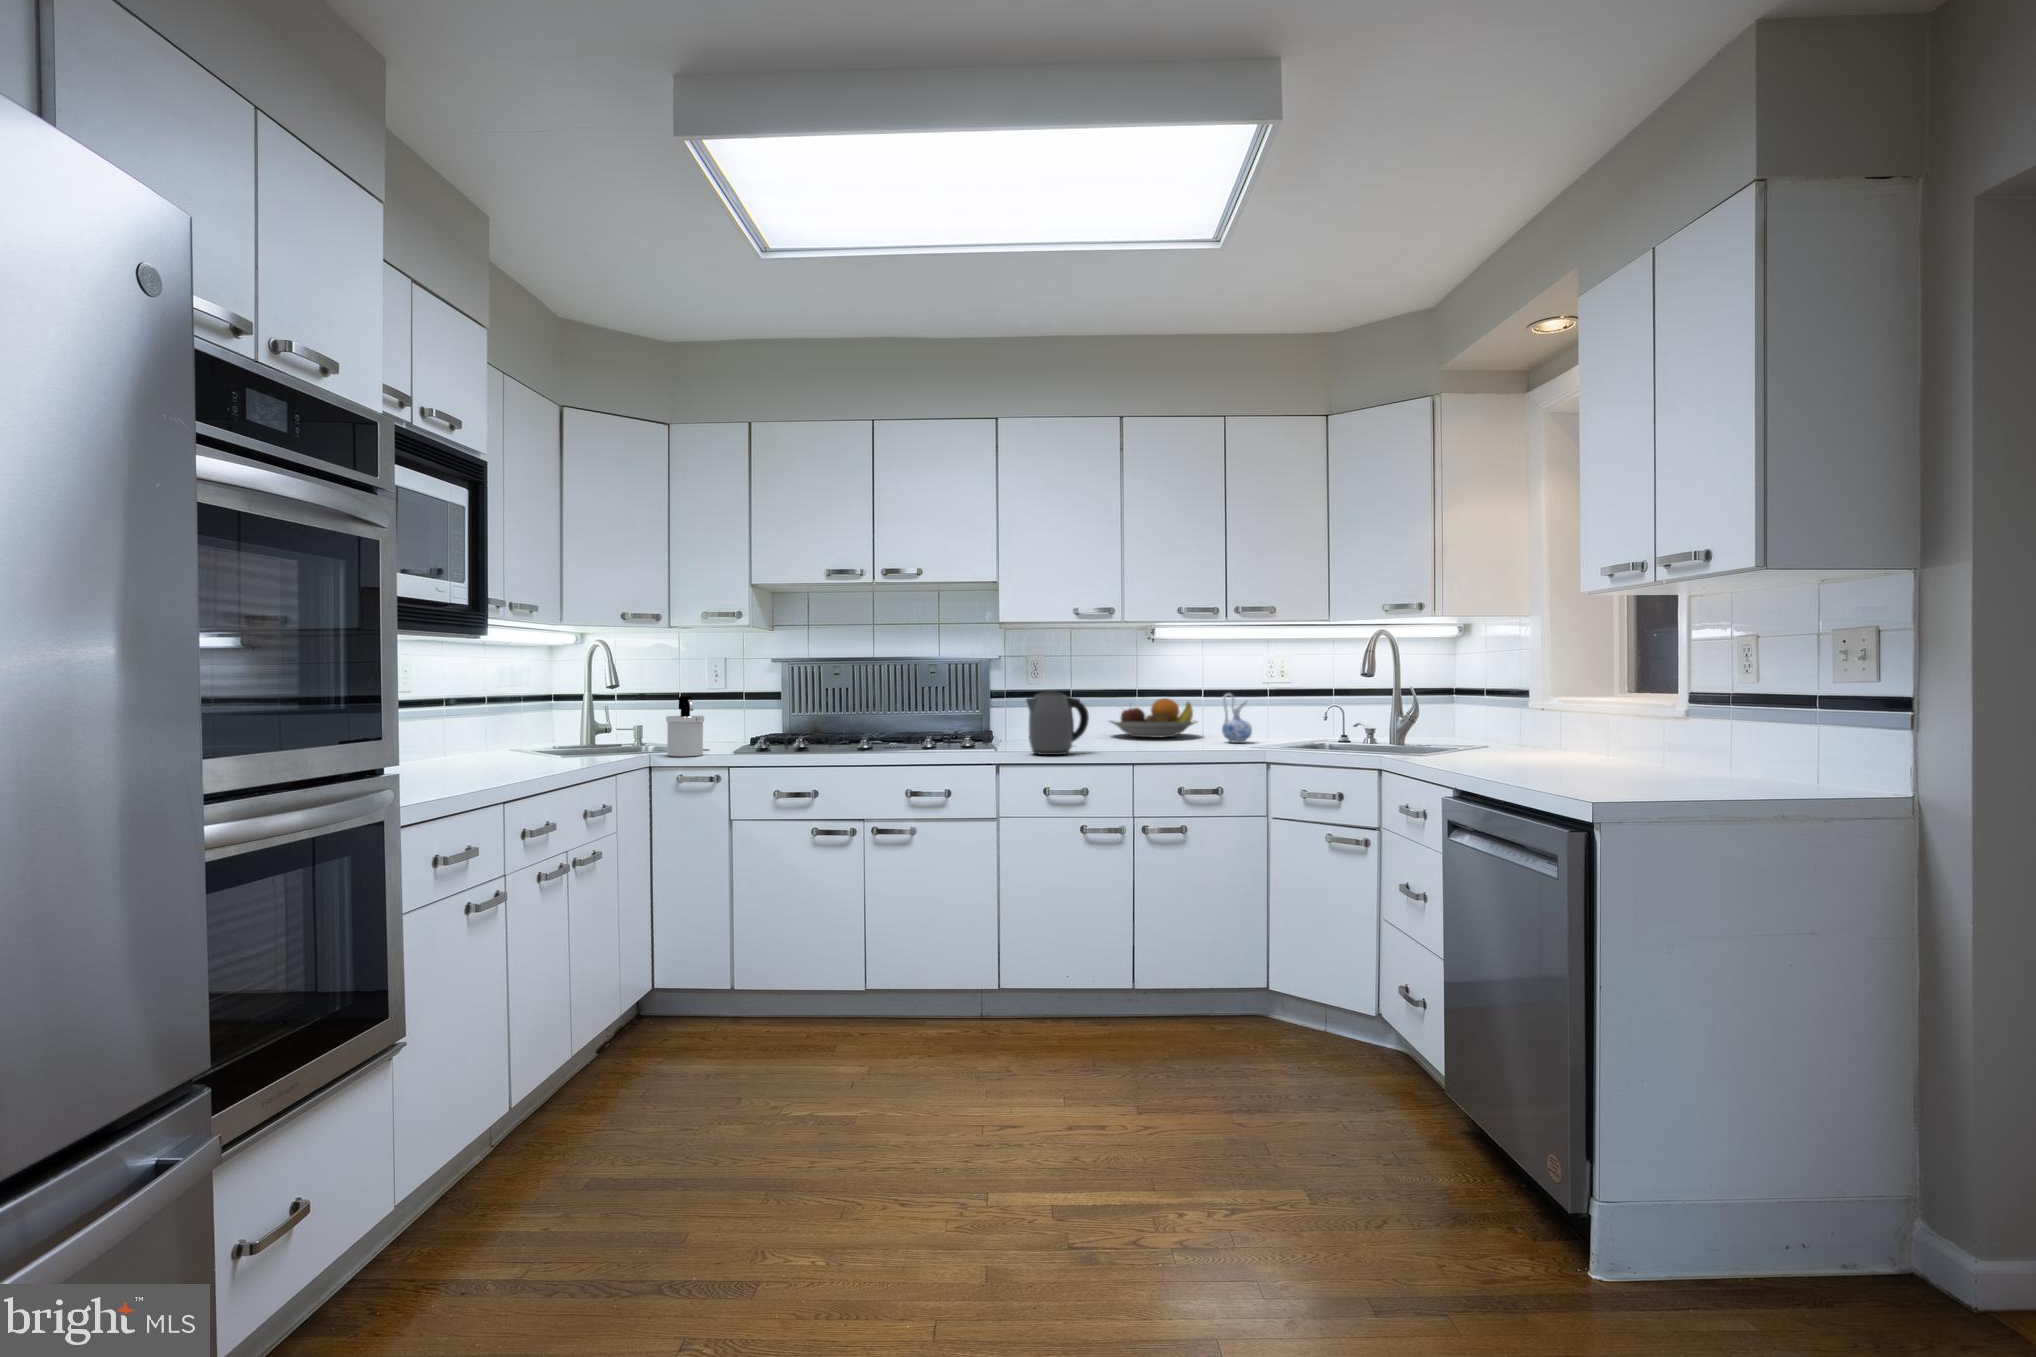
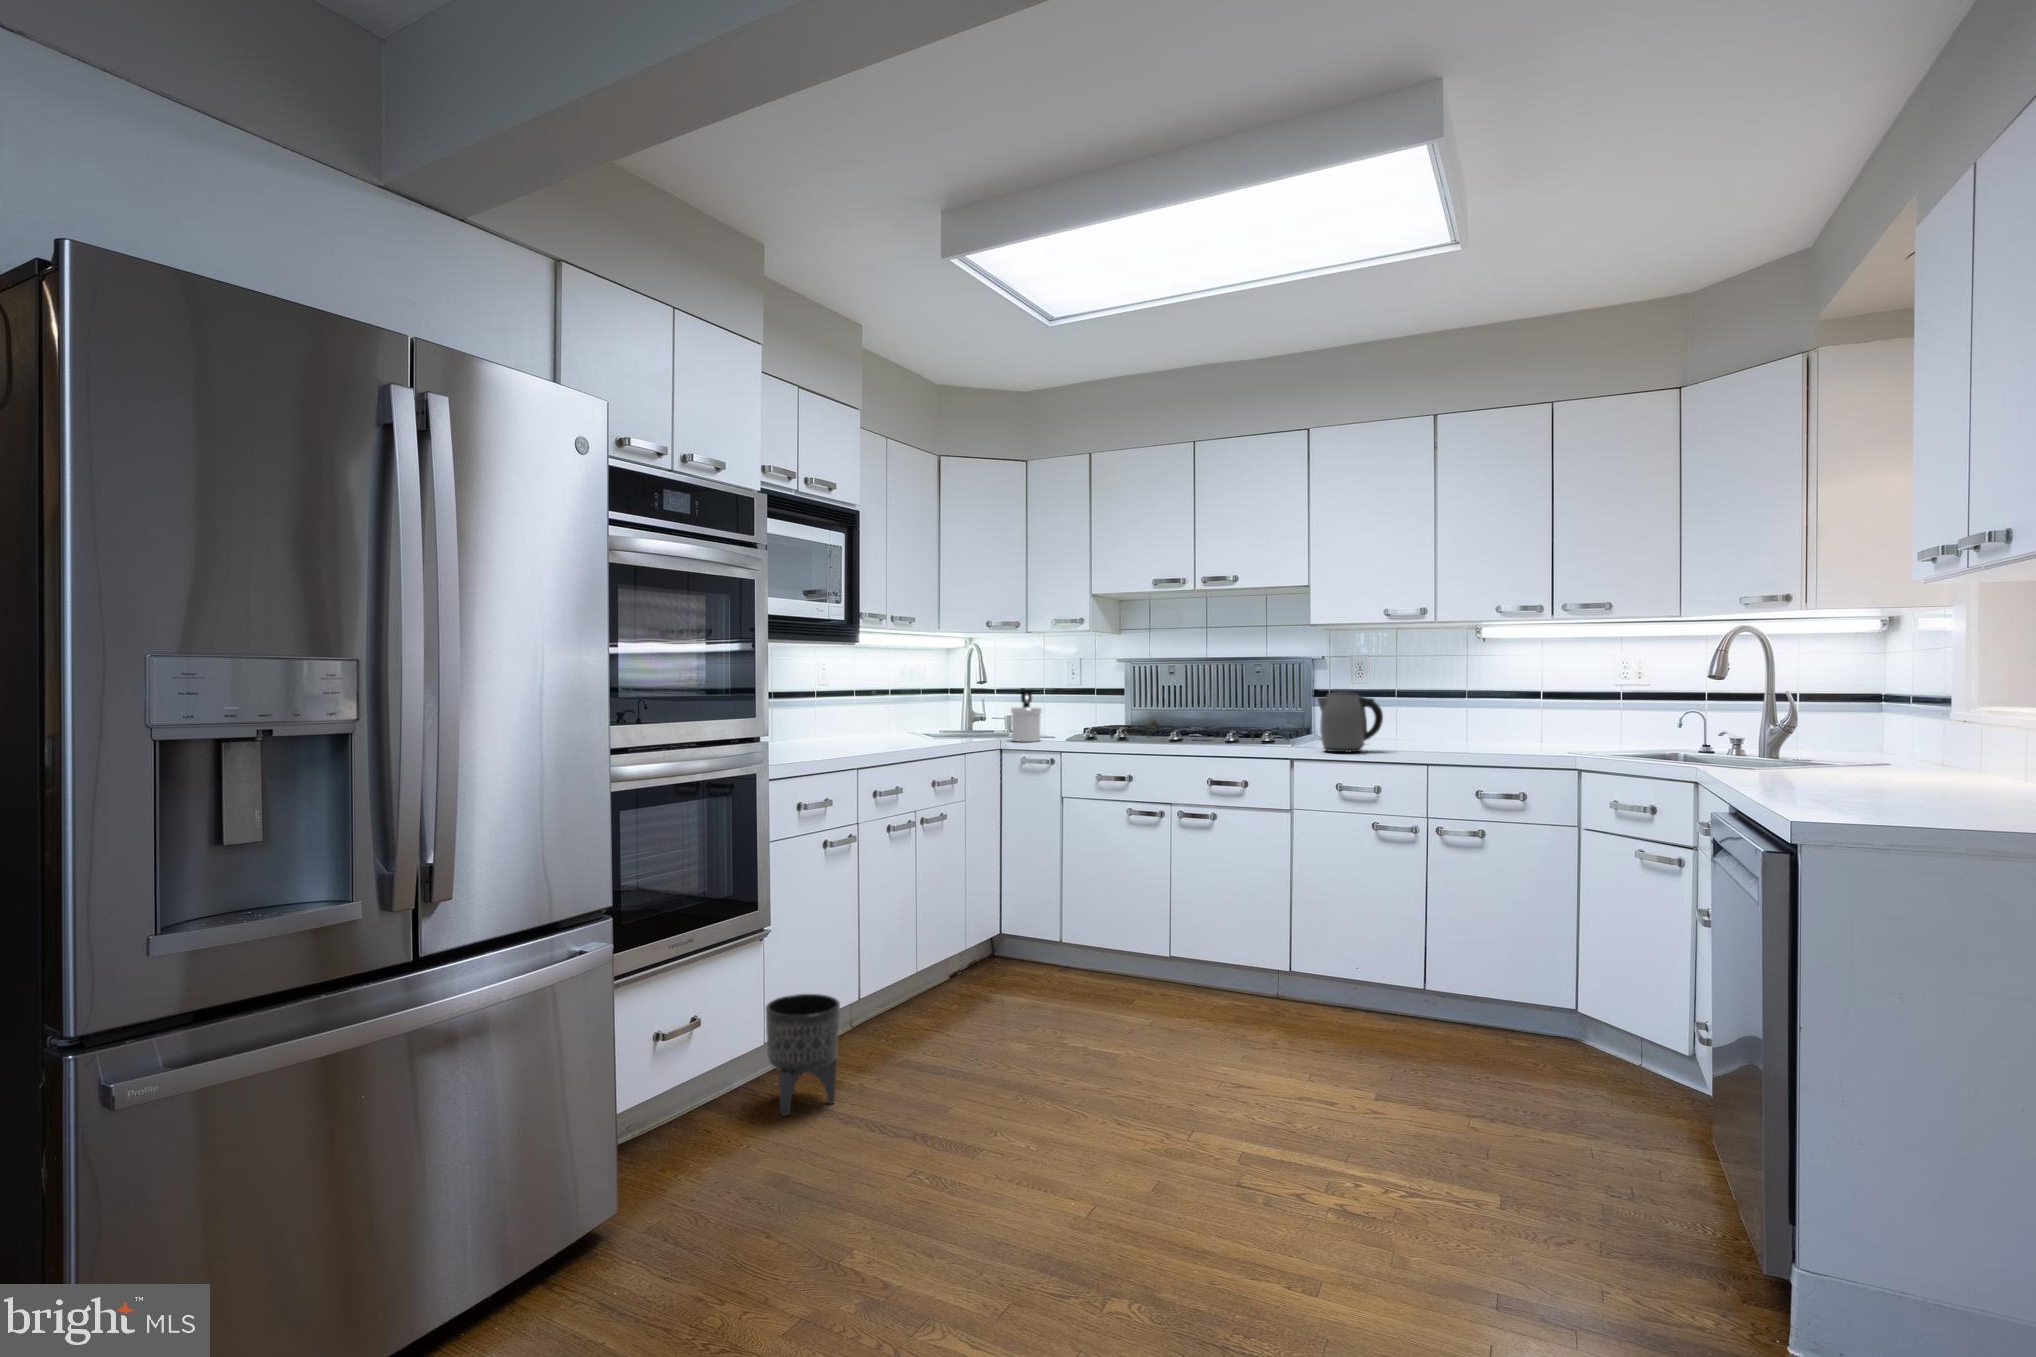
ceramic pitcher: present [1222,694,1252,743] -> none [1551,696,1586,748]
fruit bowl: present [1110,698,1198,738] -> none [1434,700,1536,740]
planter: none [405,1122,522,1312] -> present [766,994,840,1116]

